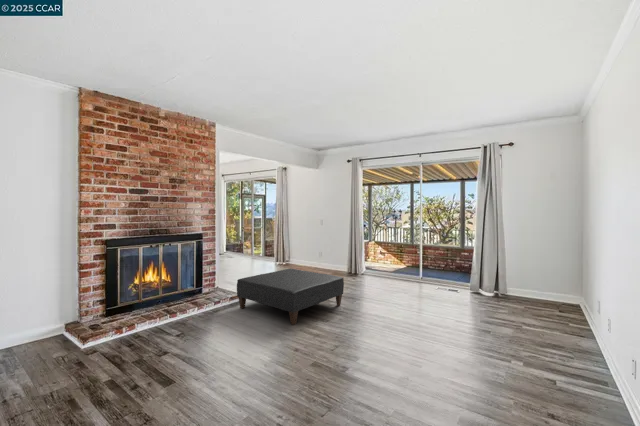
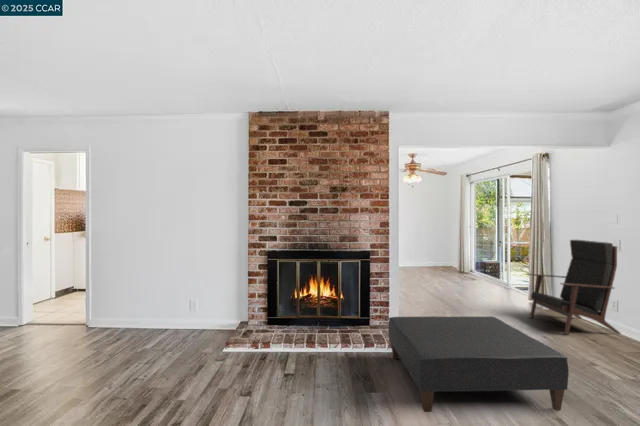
lounge chair: none [282,221,327,276] -> present [528,240,620,335]

